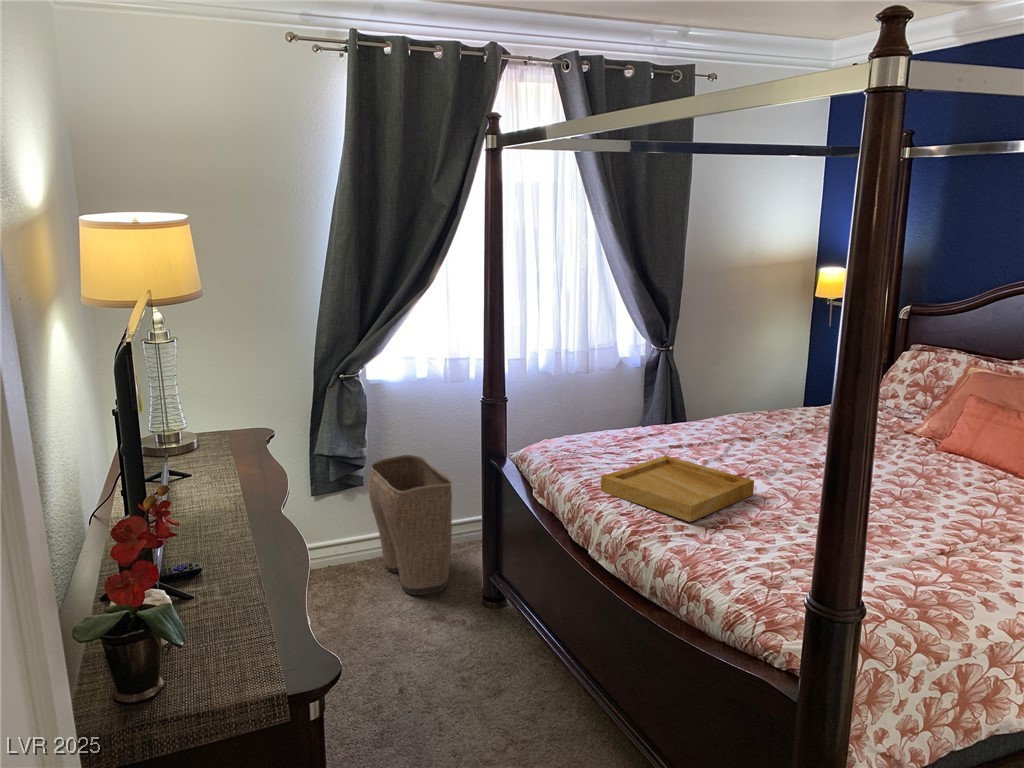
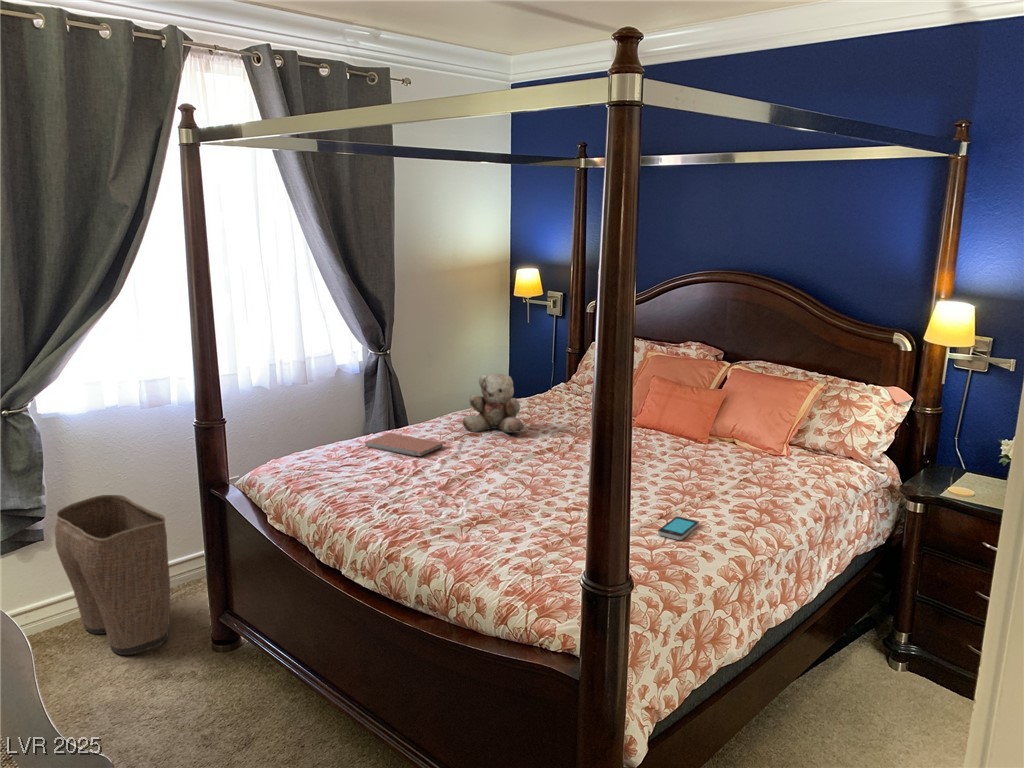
teddy bear: none [735,378,801,442] -> present [463,374,524,433]
notebook: none [631,428,710,454] -> present [365,433,443,456]
tray: present [601,456,754,522] -> none [346,460,495,524]
smartphone: none [932,556,990,582] -> present [658,517,699,540]

